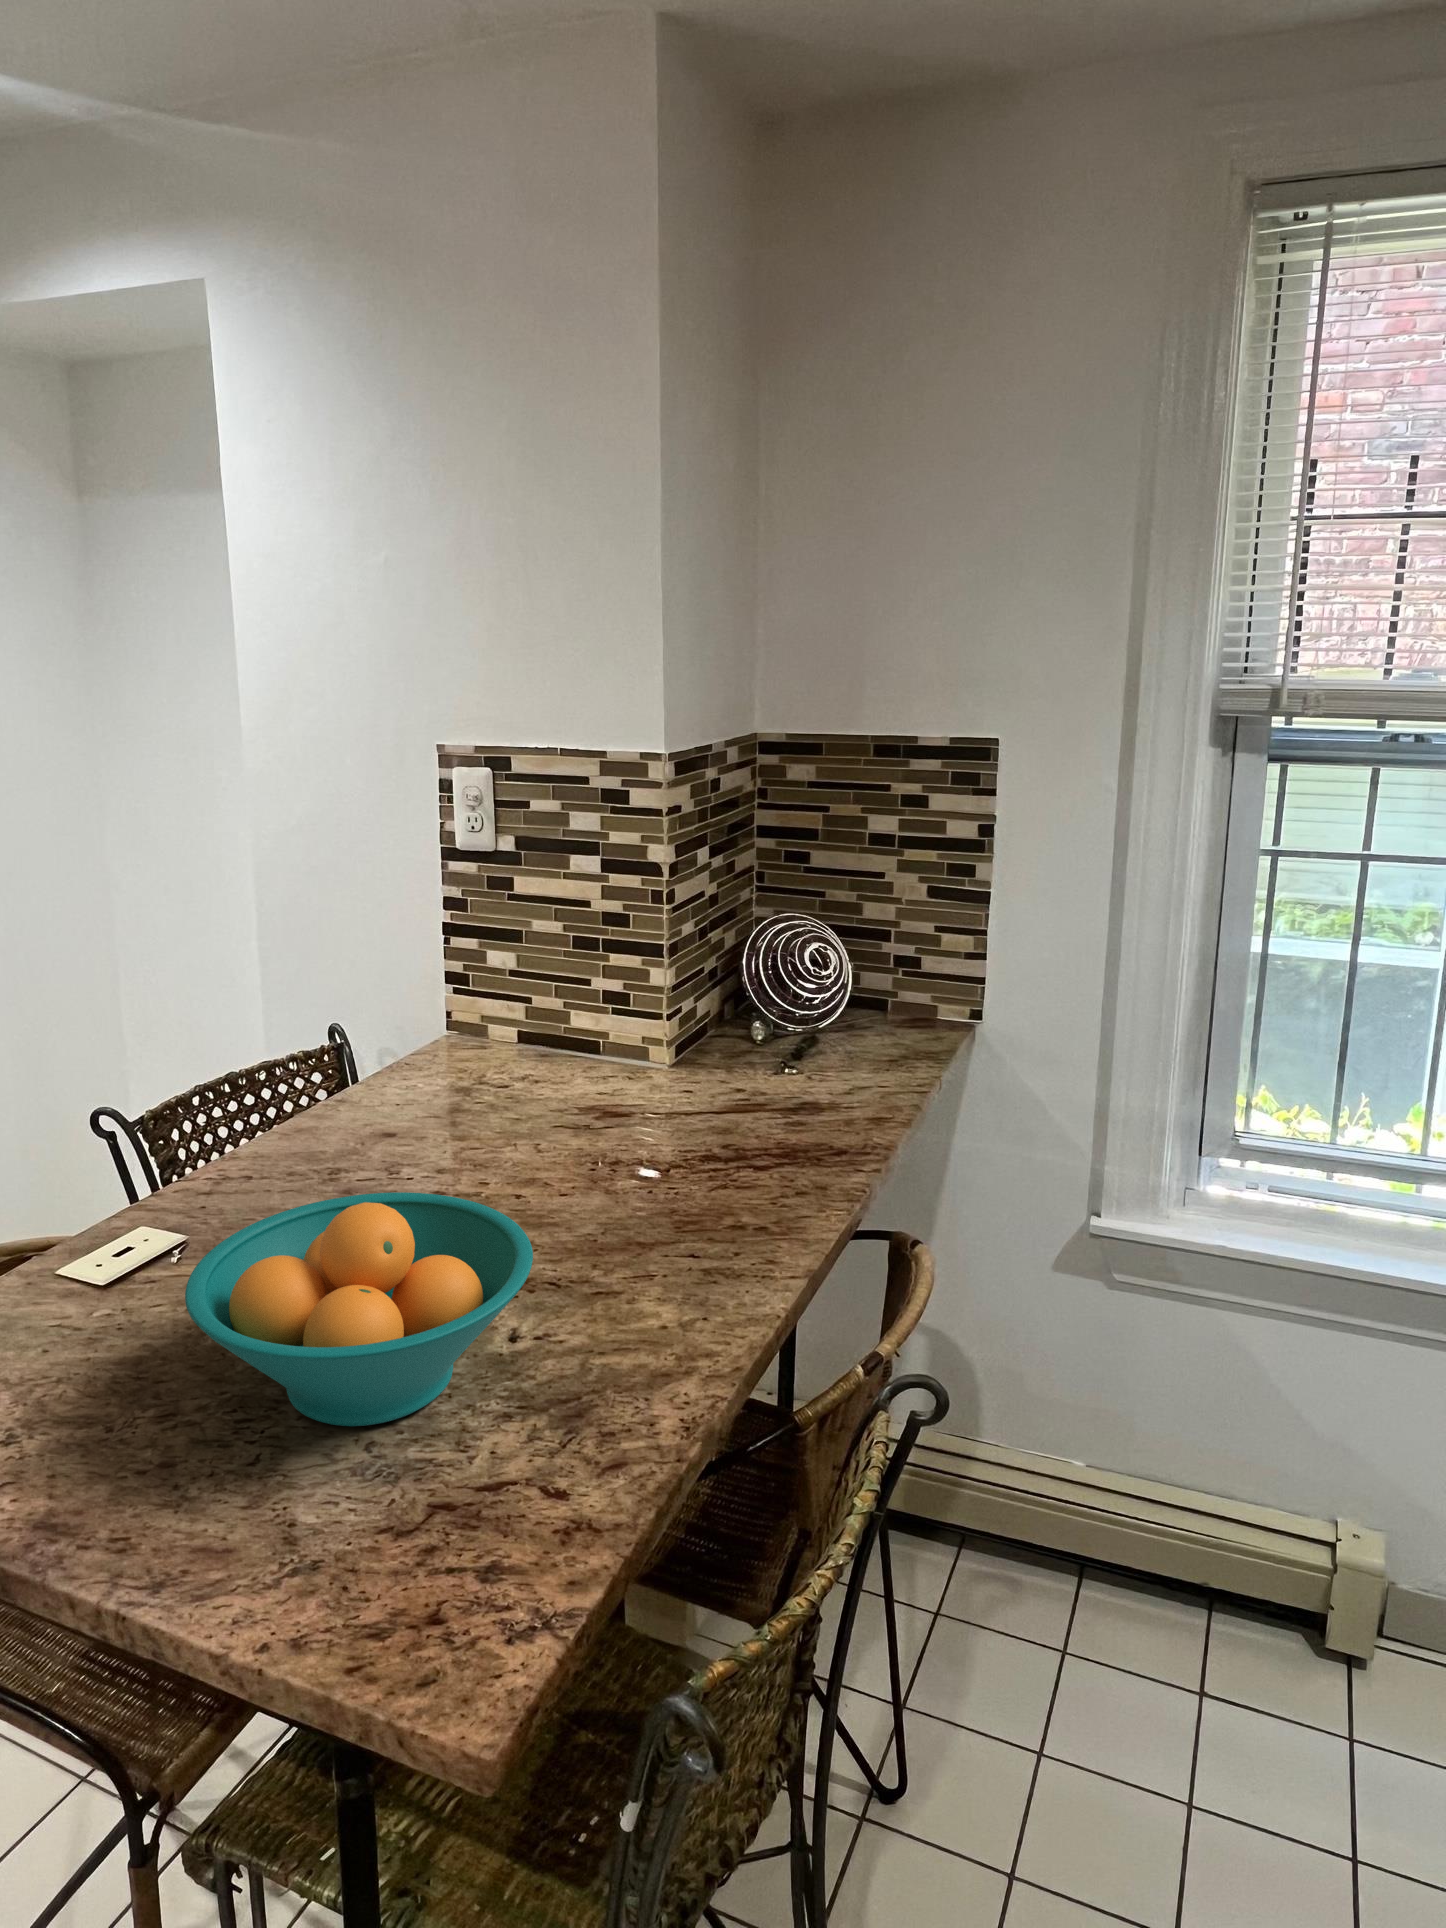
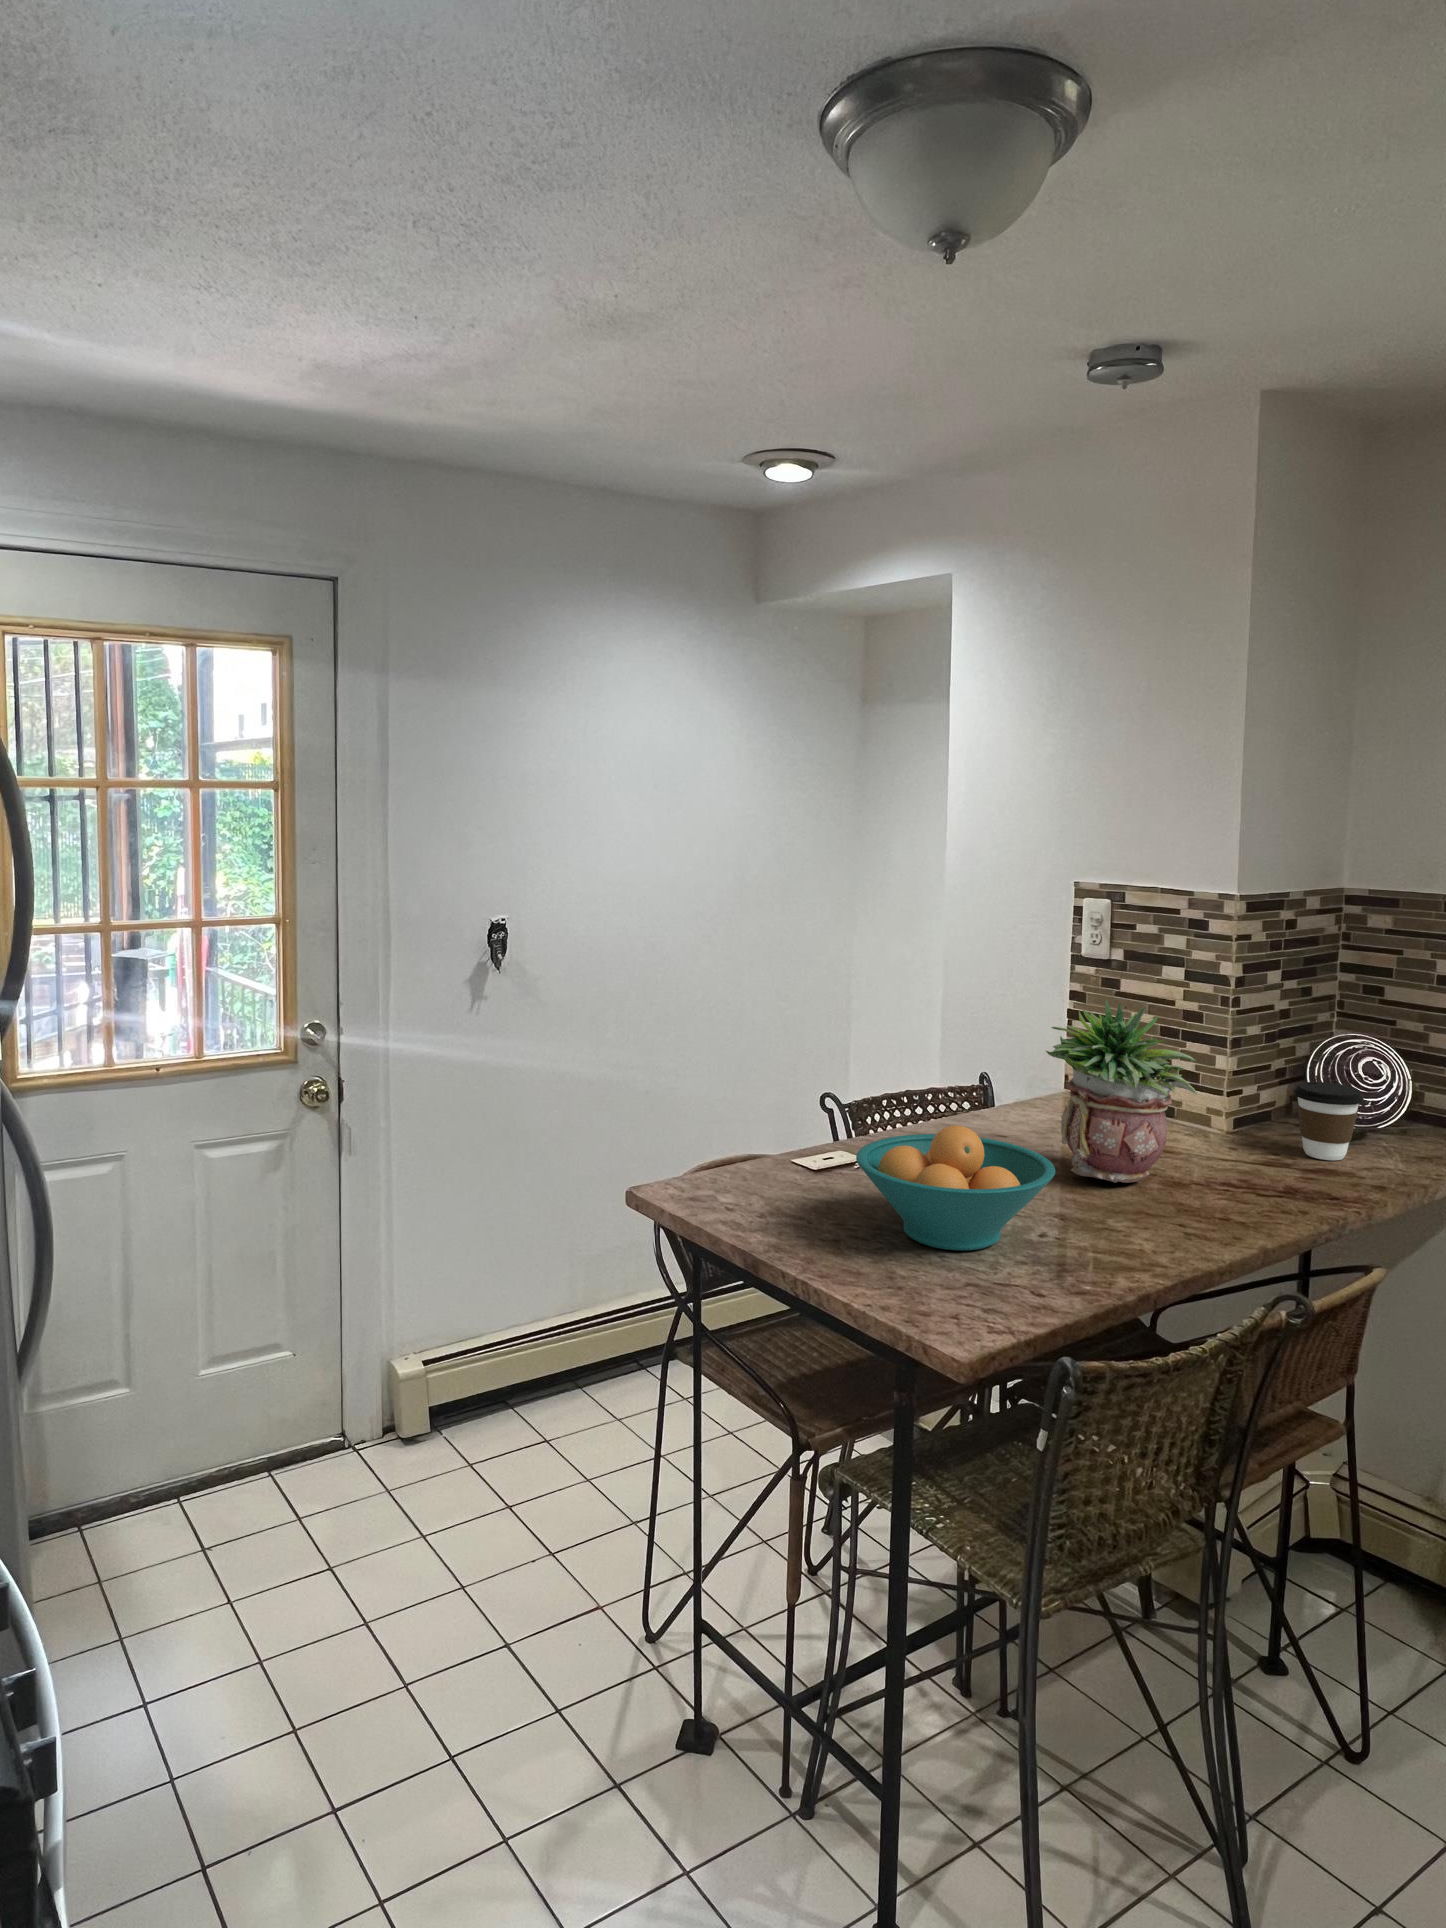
potted plant: none [458,927,679,1196] -> present [1046,998,1197,1183]
coffee cup: none [754,987,832,1087] -> present [1294,1082,1364,1160]

